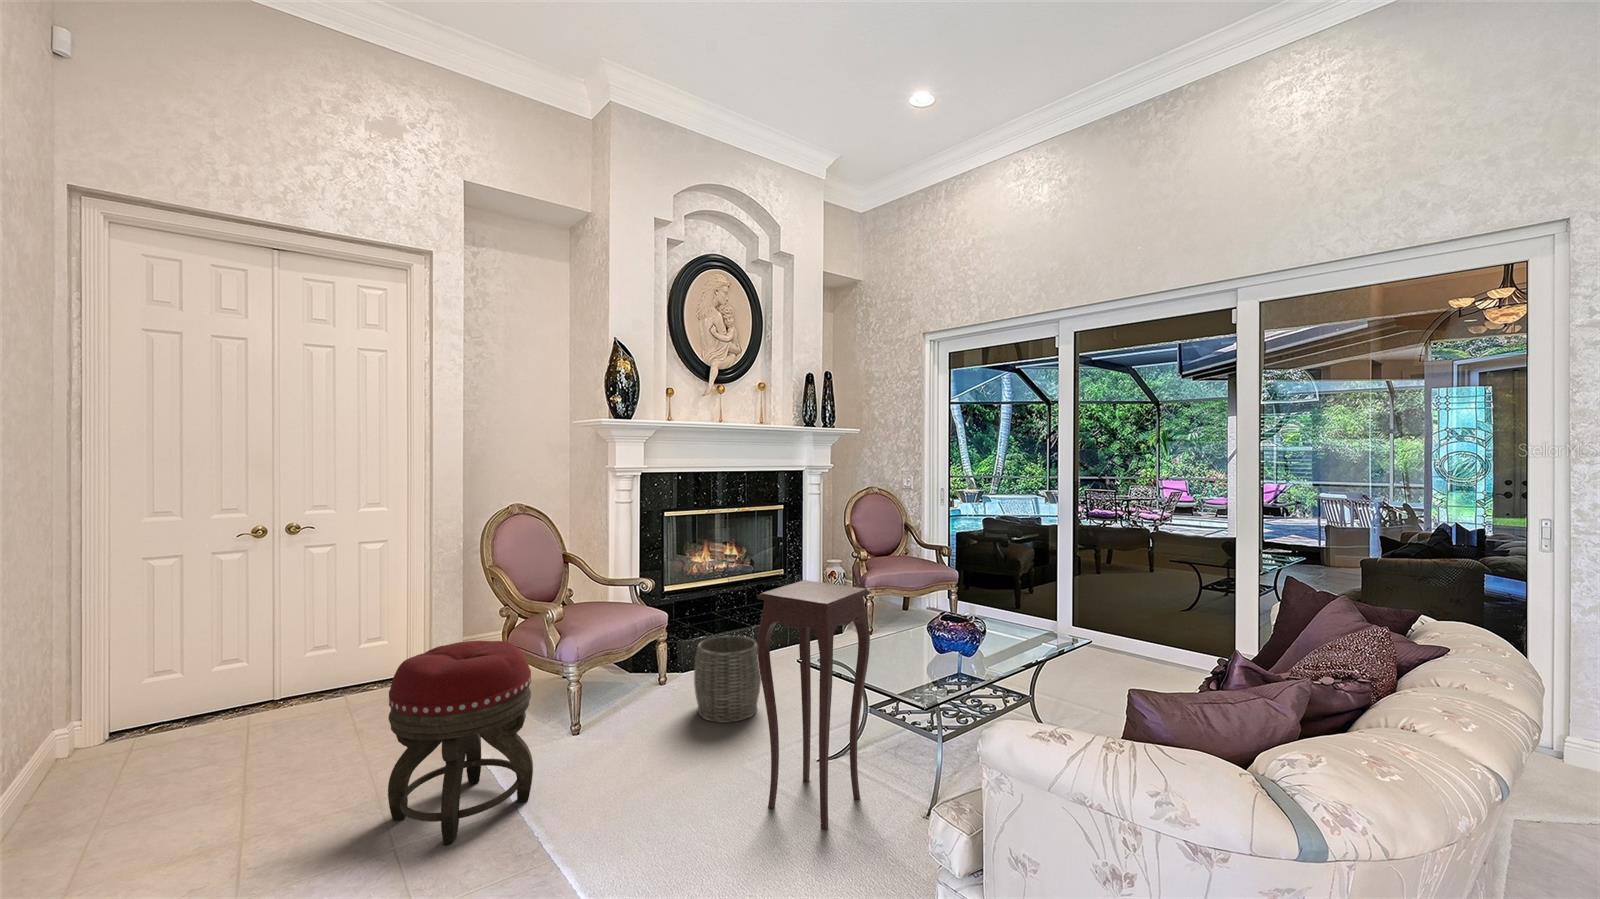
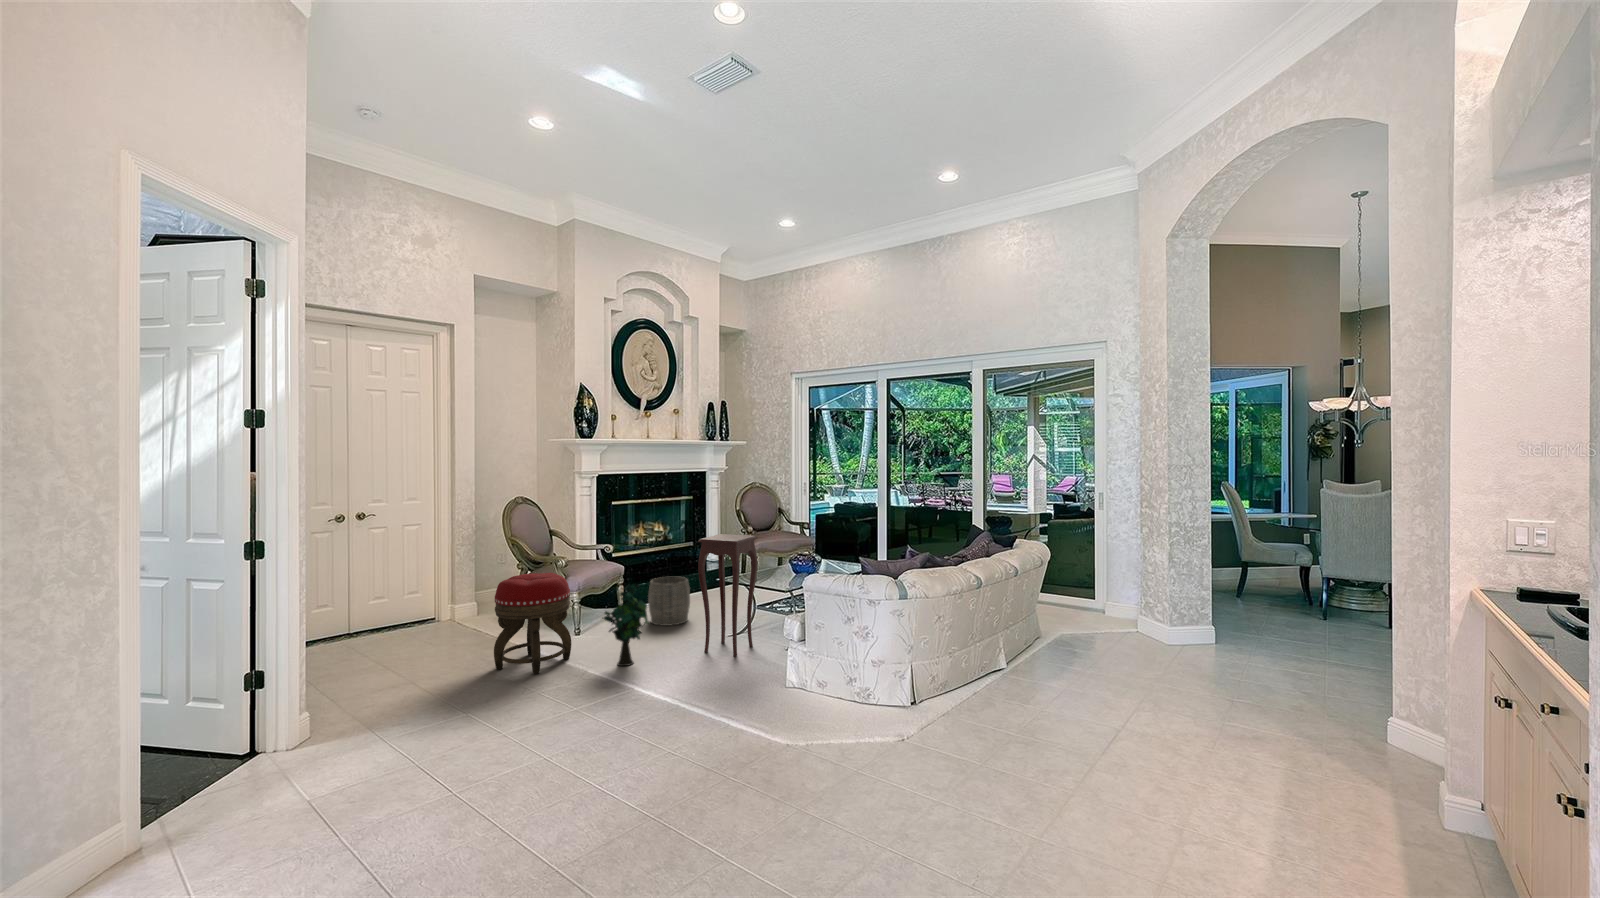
decorative plant: none [568,675,663,838] -> present [602,583,649,666]

